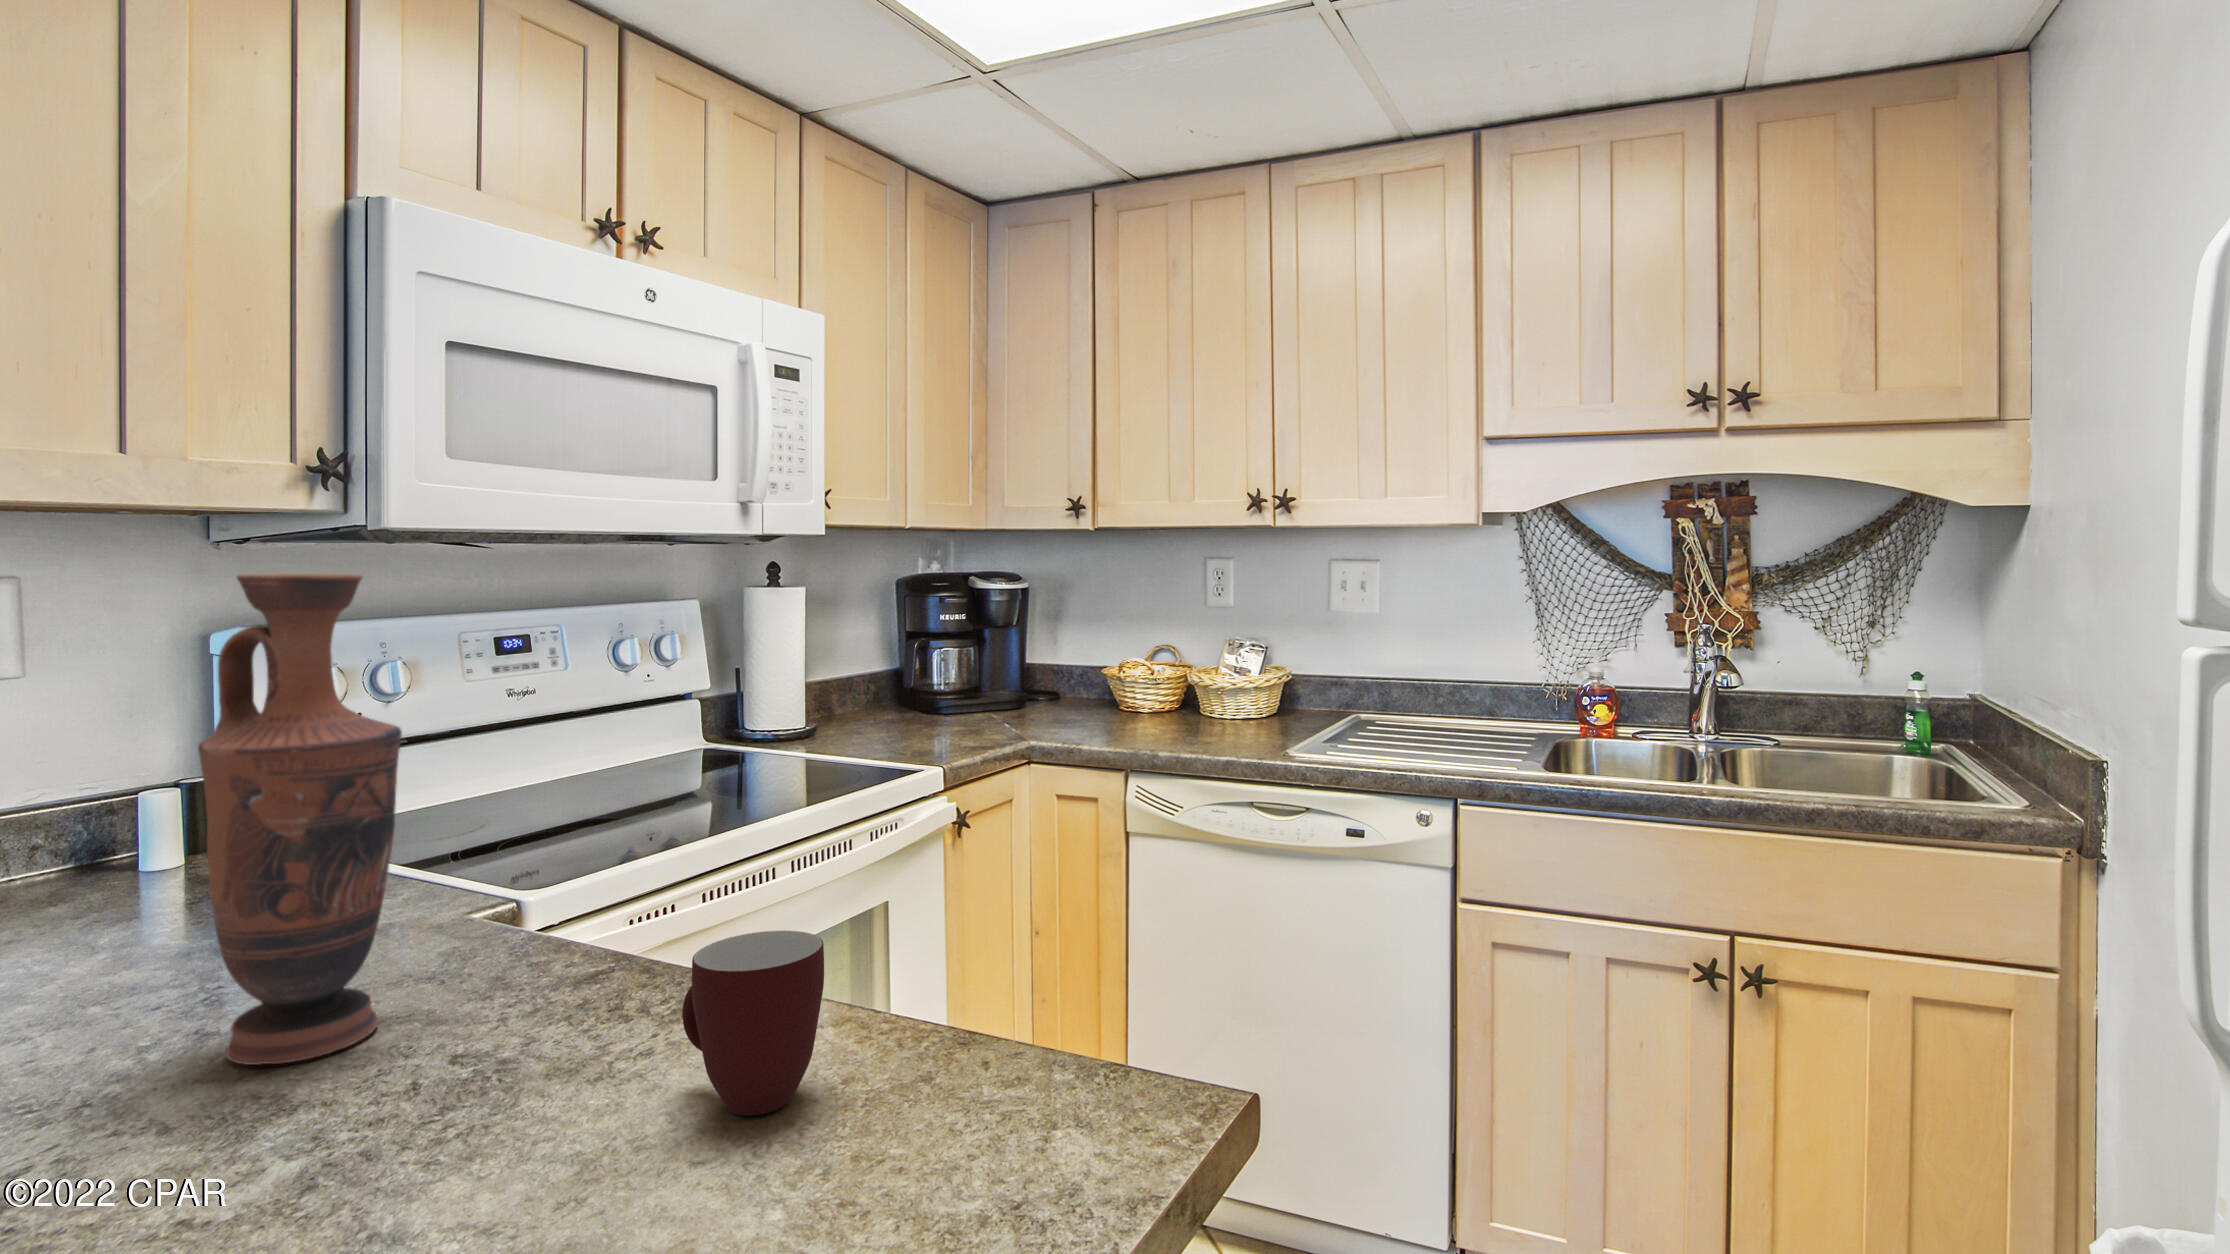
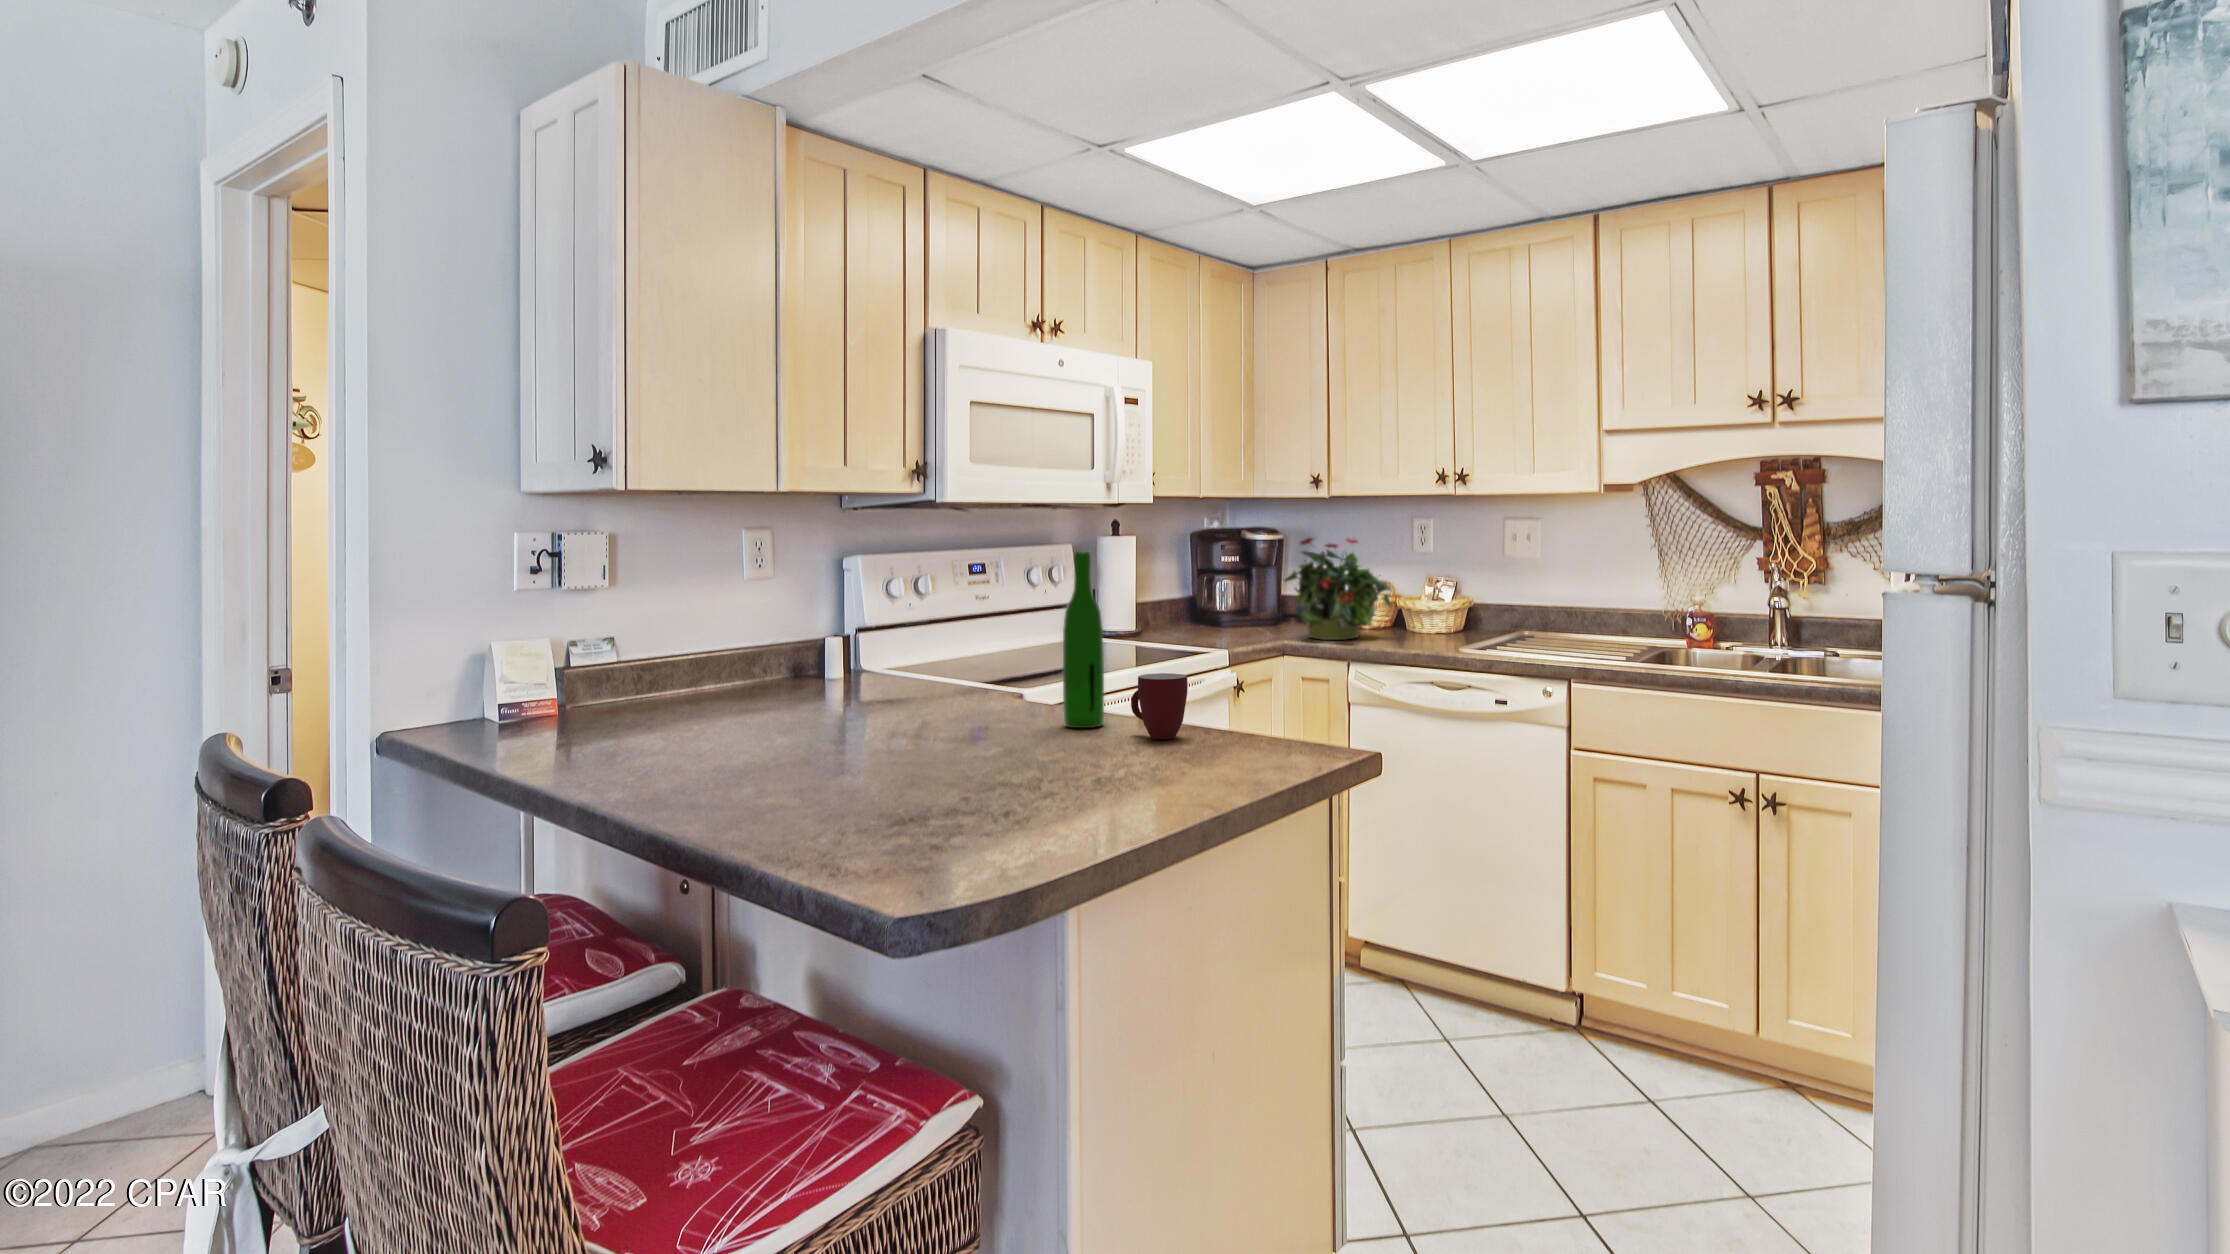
vase: present [198,573,402,1065] -> none [941,525,1008,723]
potted plant: none [1031,584,1187,734] -> present [1284,538,1392,640]
wine bottle: none [523,638,632,1068] -> present [1063,552,1104,728]

